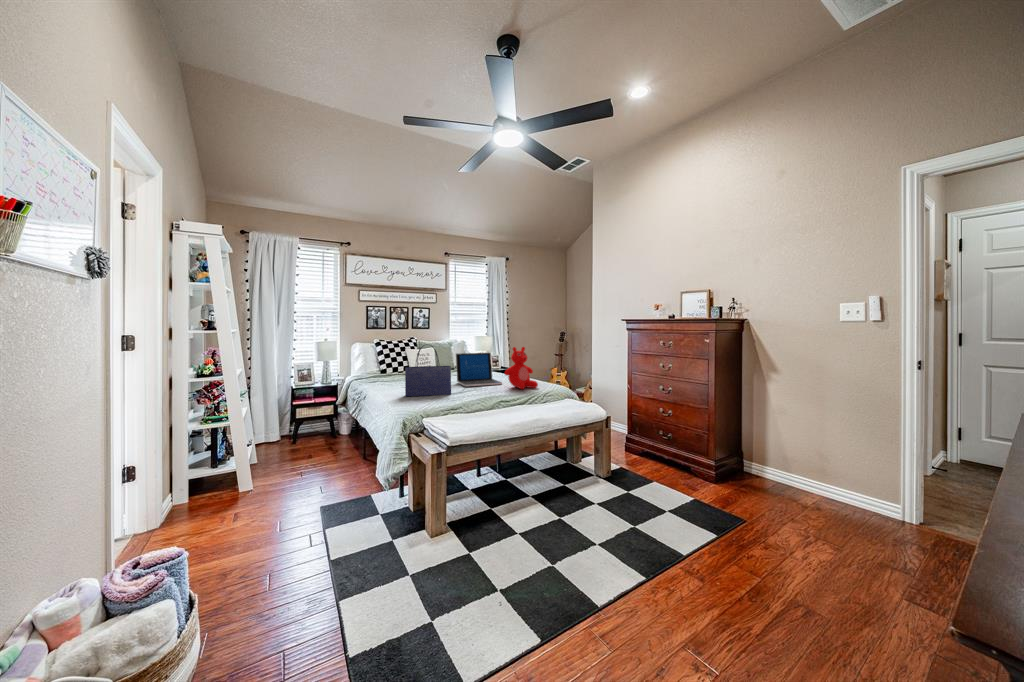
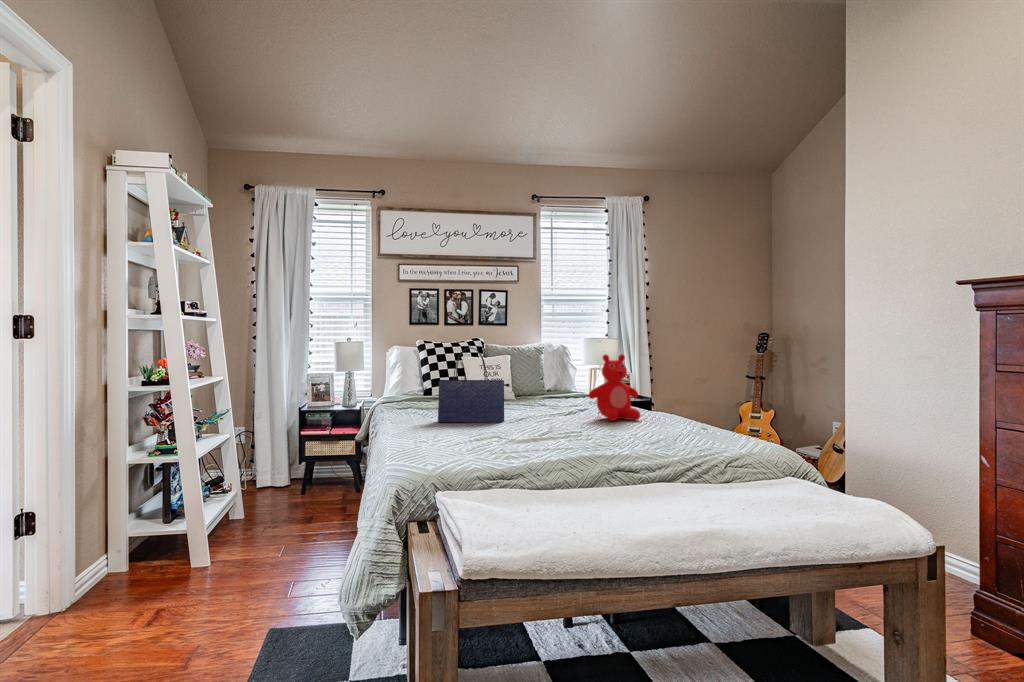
laptop: present [456,353,502,386] -> none [526,364,592,414]

